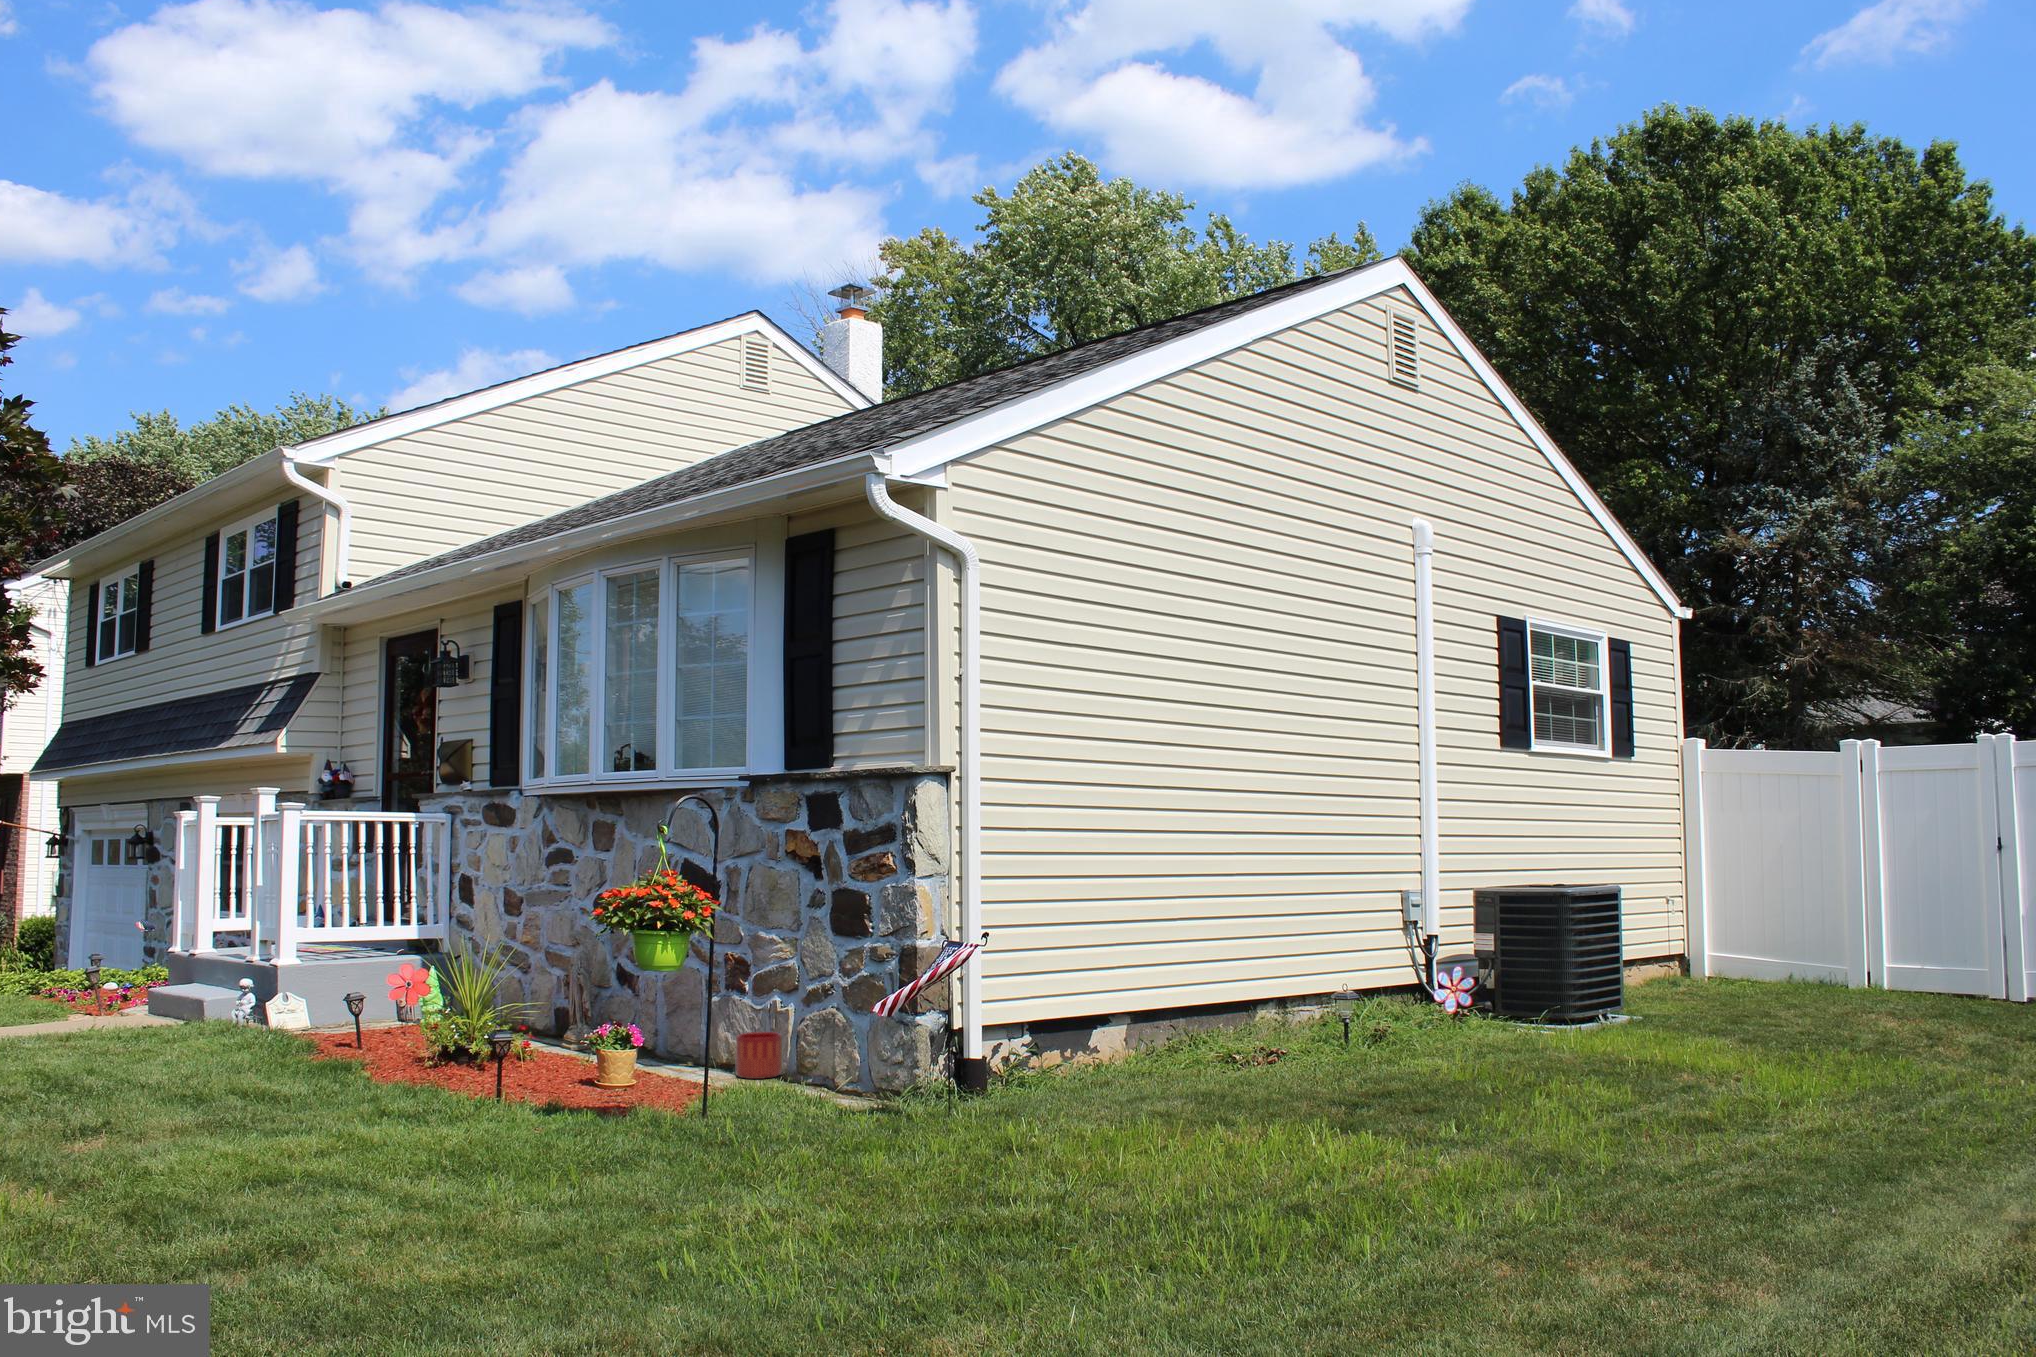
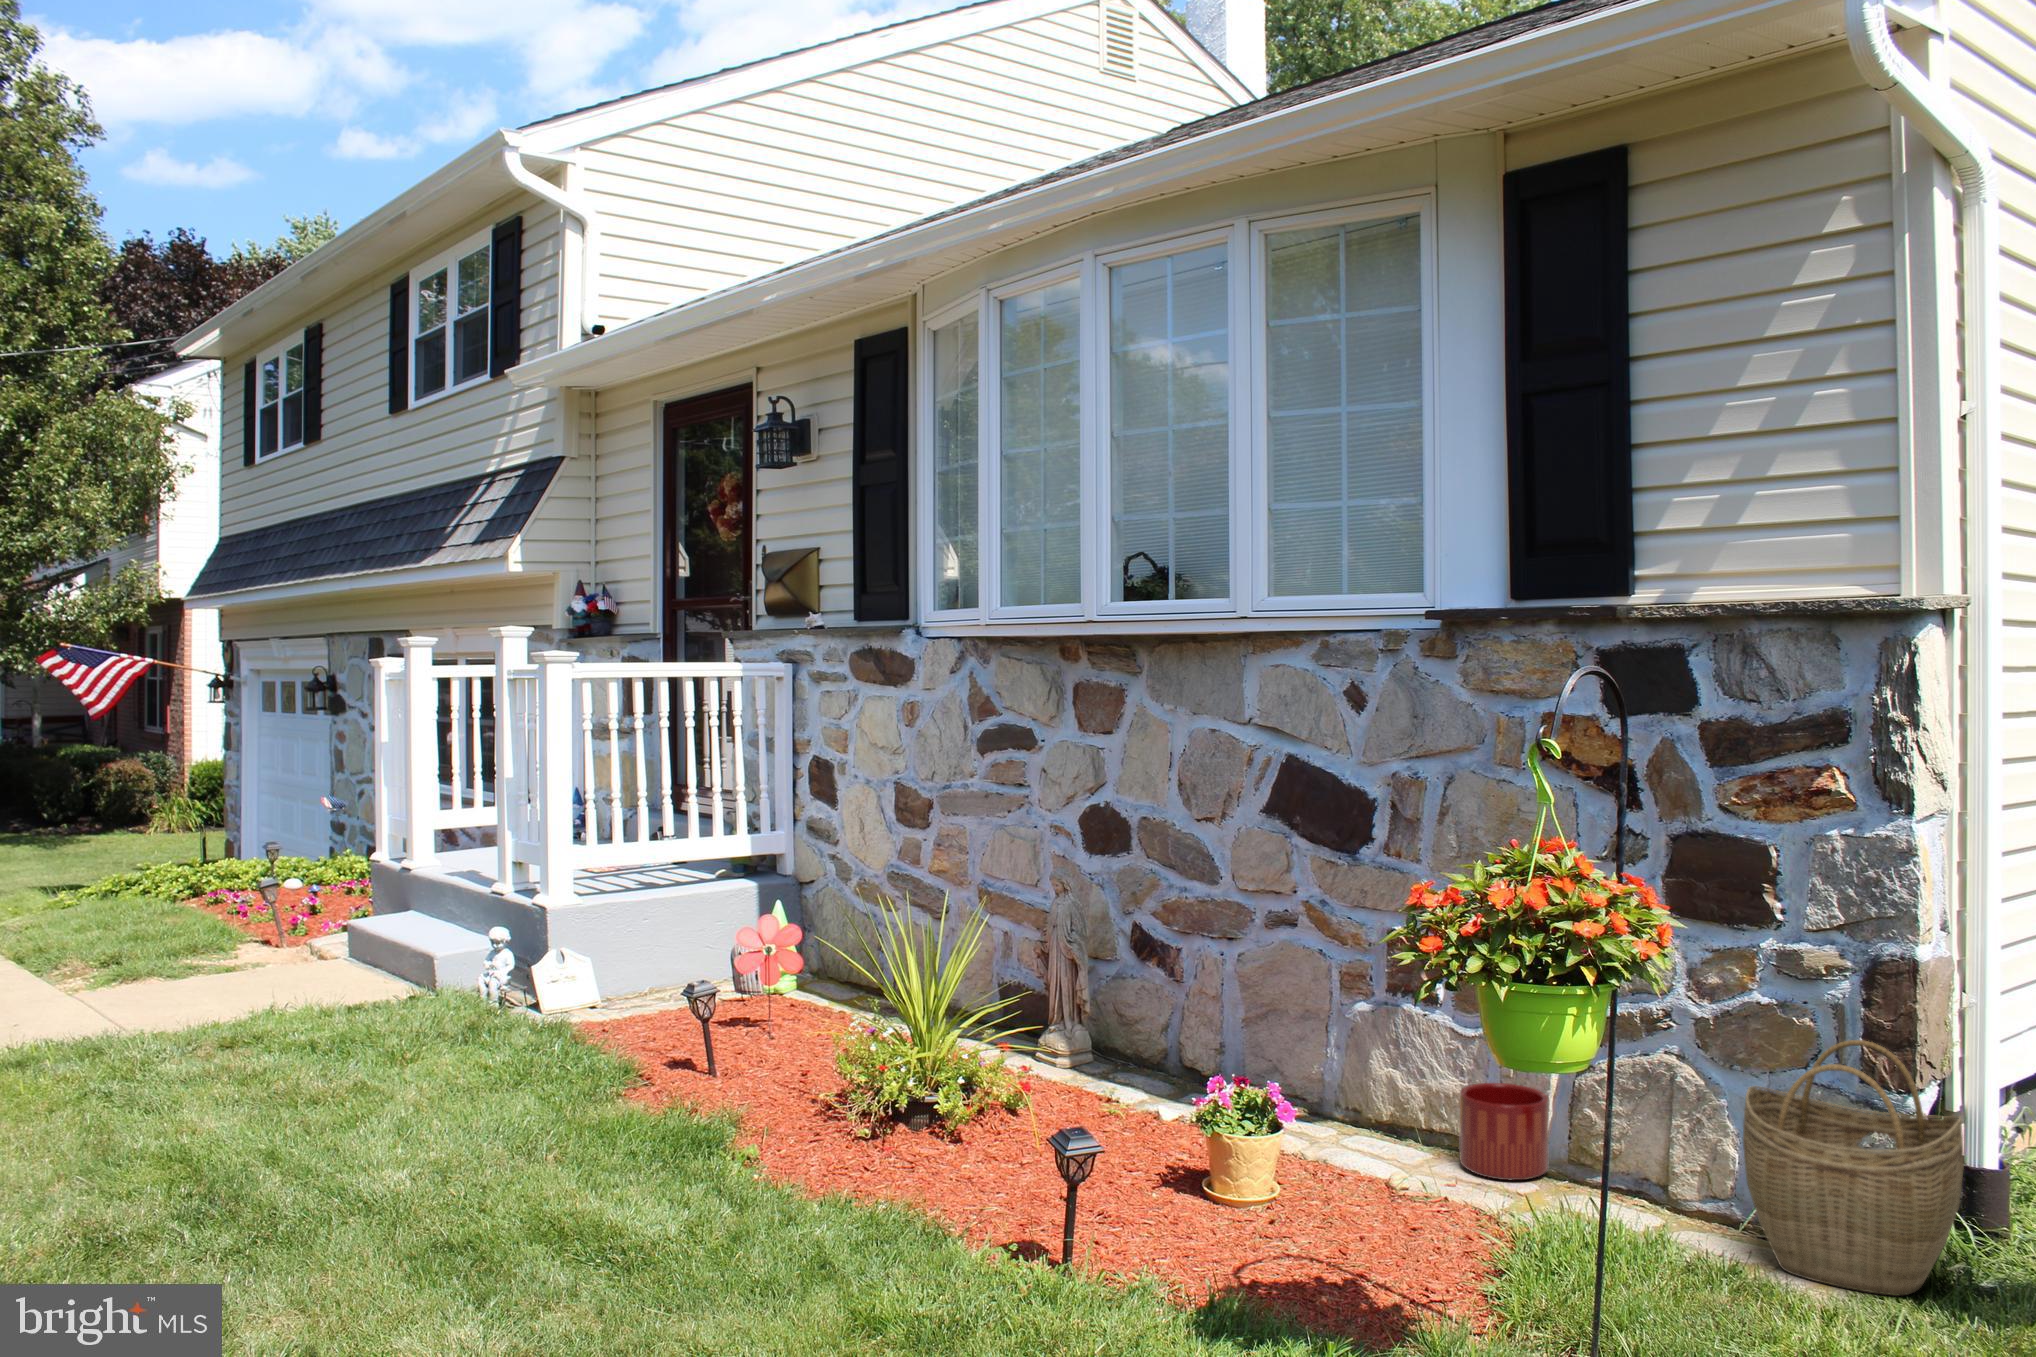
woven basket: none [826,987,923,1105] -> present [1743,1040,1964,1296]

